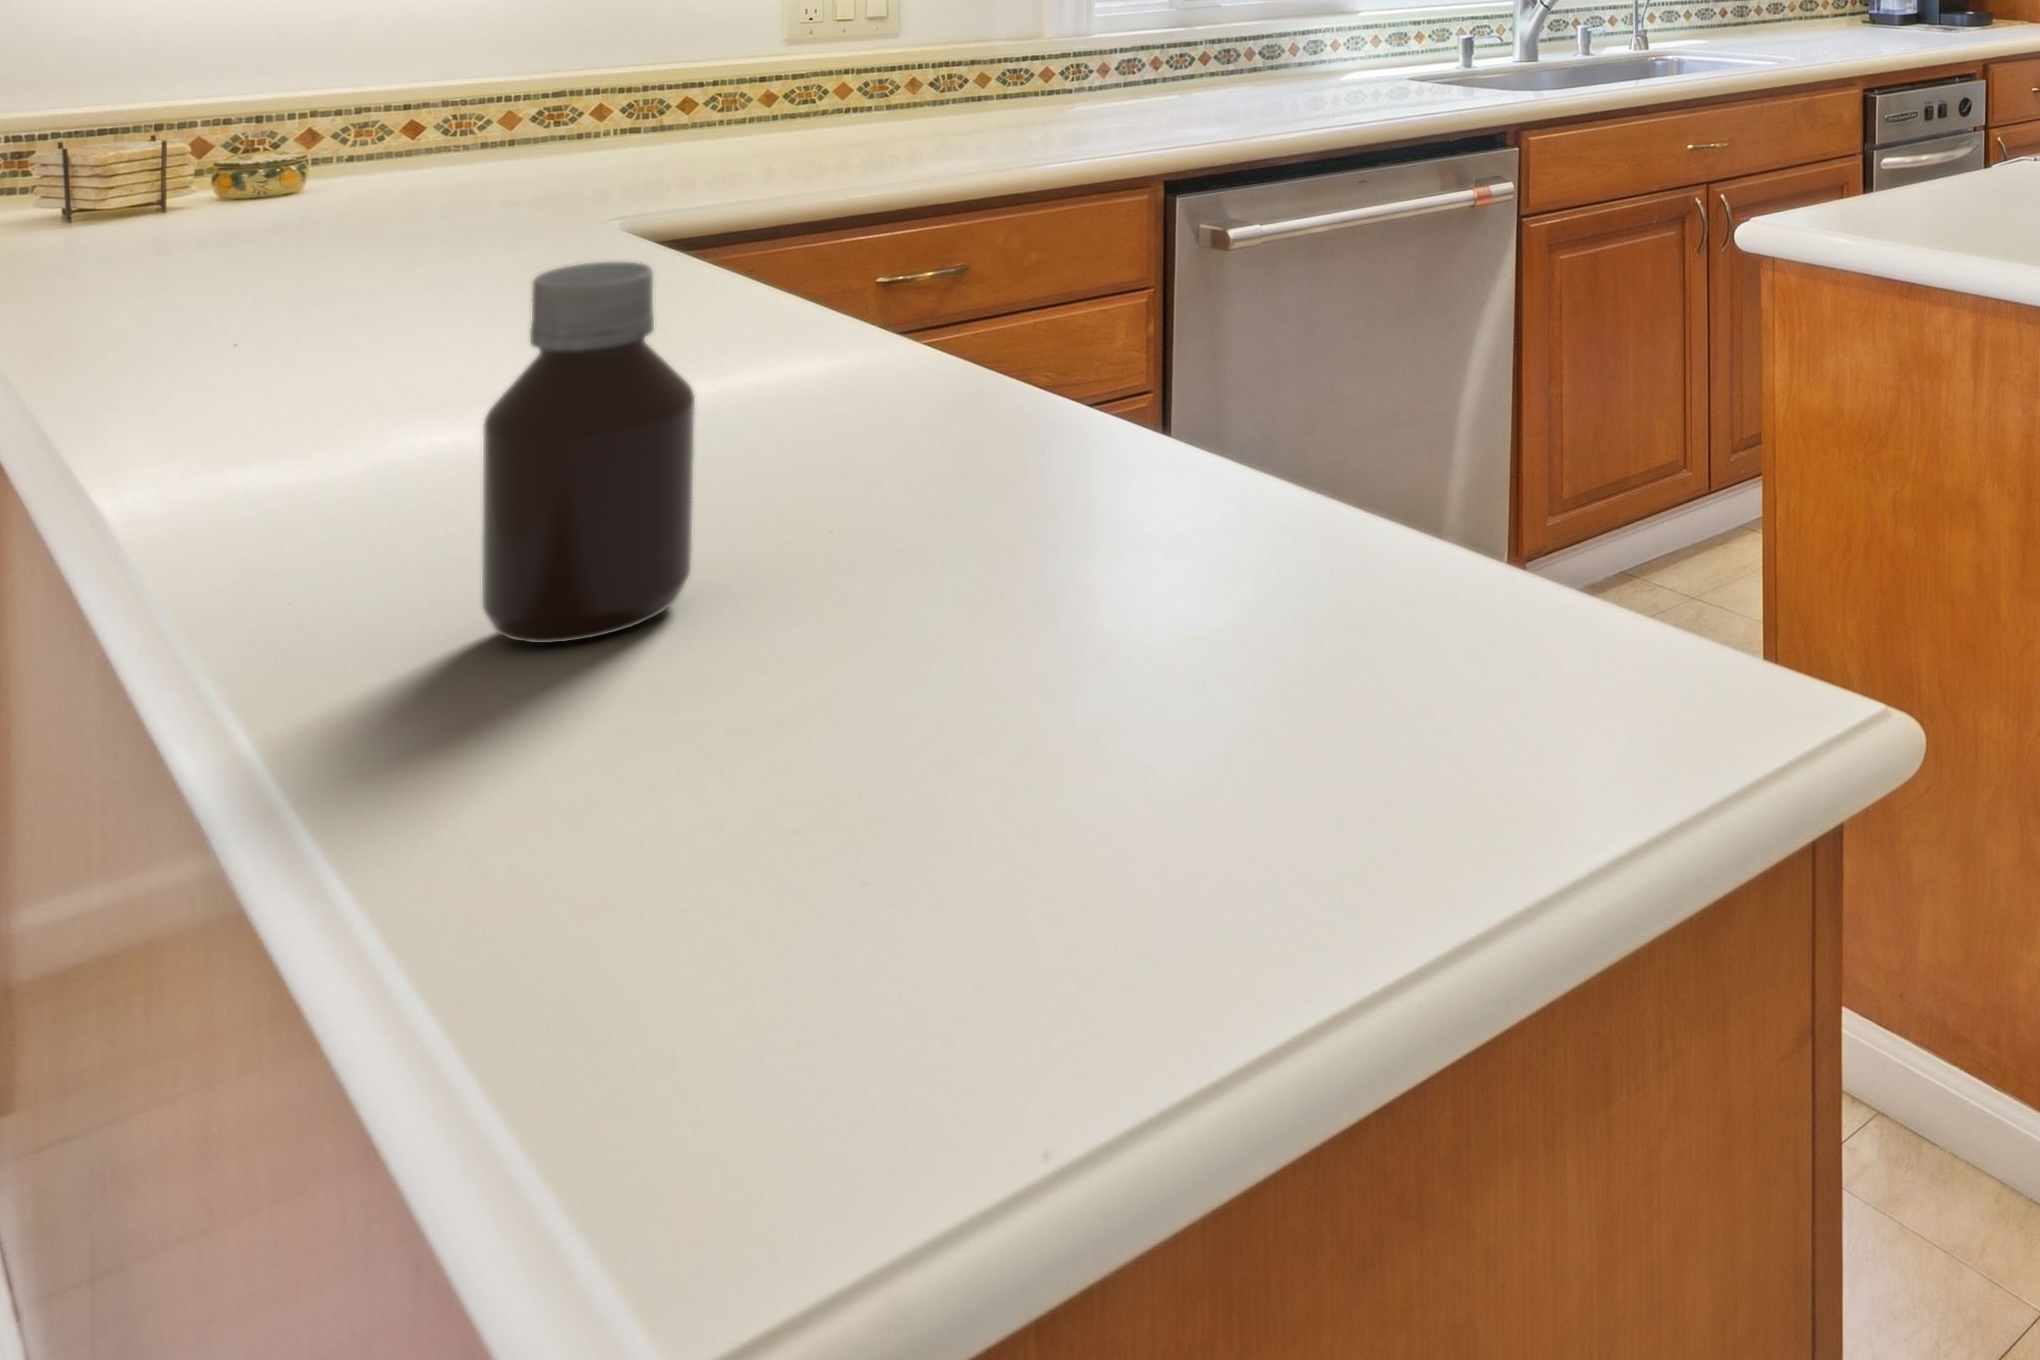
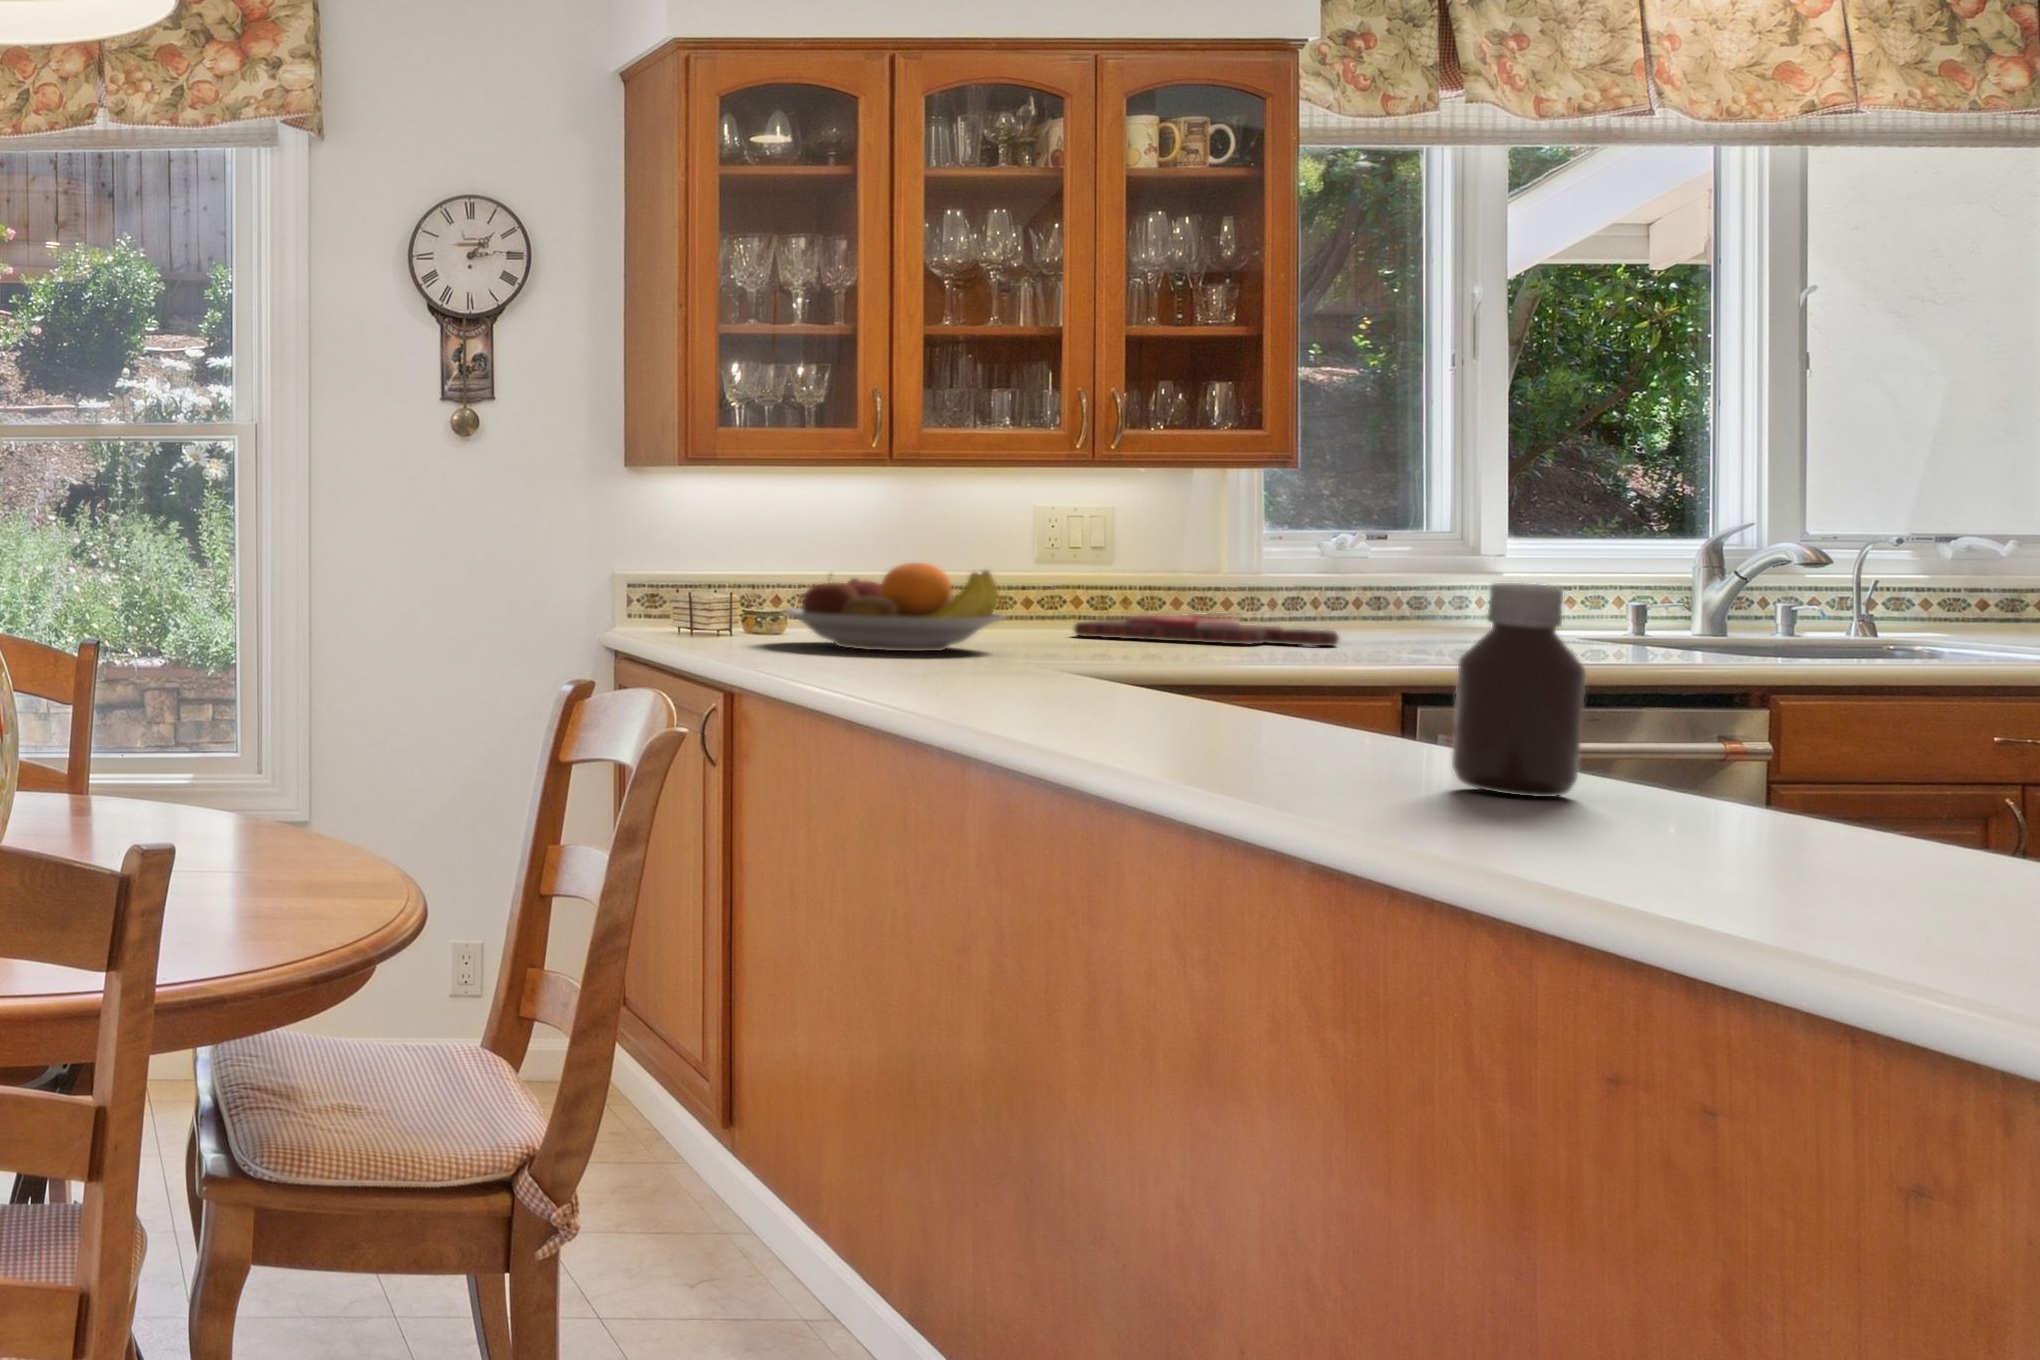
fruit bowl: none [204,83,613,227] -> present [783,563,1004,651]
cutting board: none [814,95,1127,142] -> present [1074,614,1339,646]

